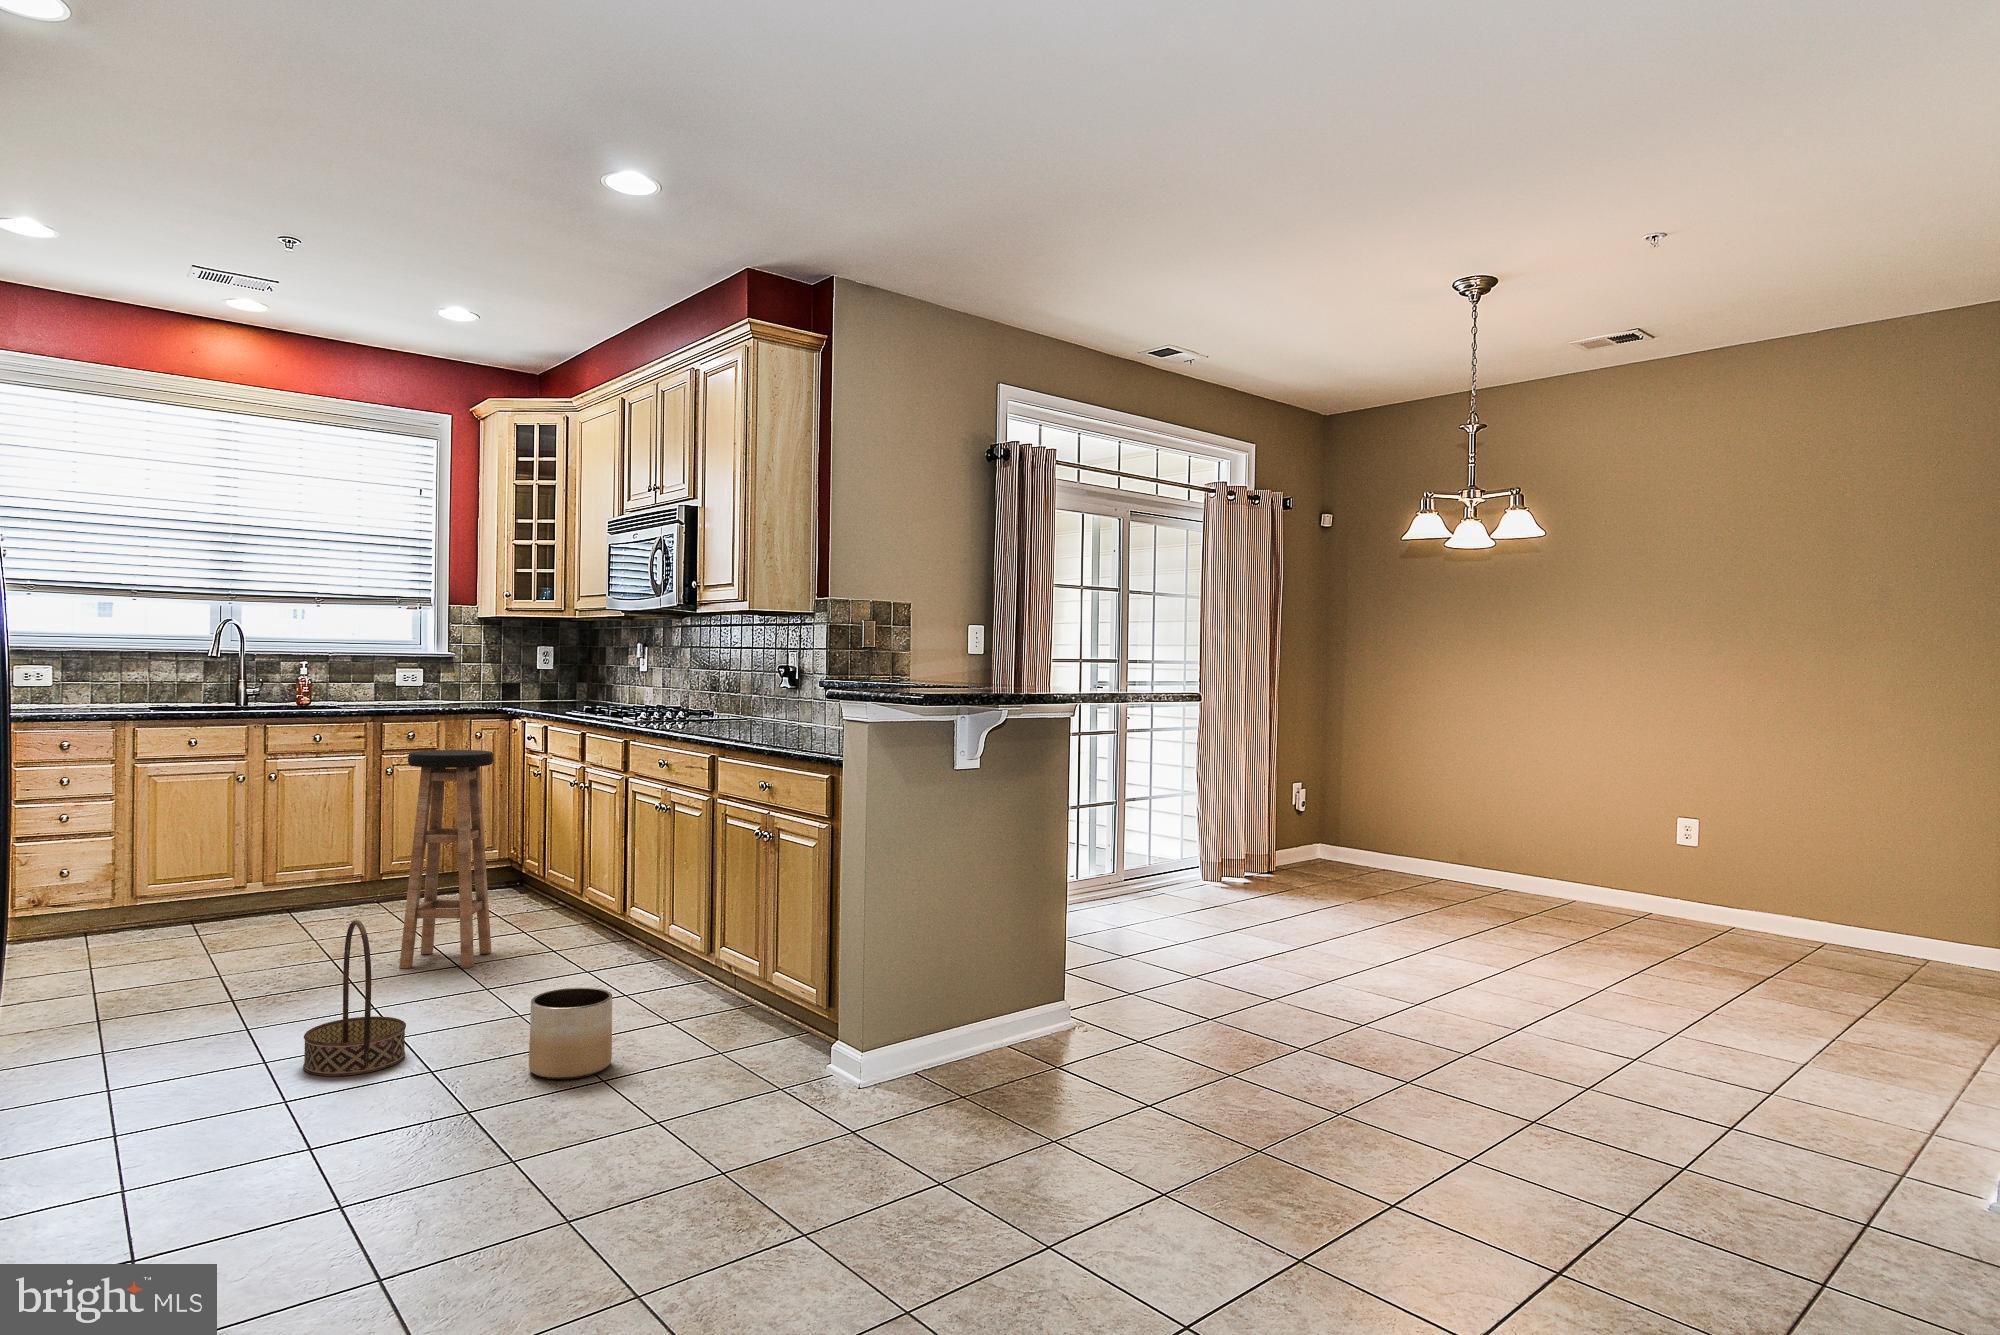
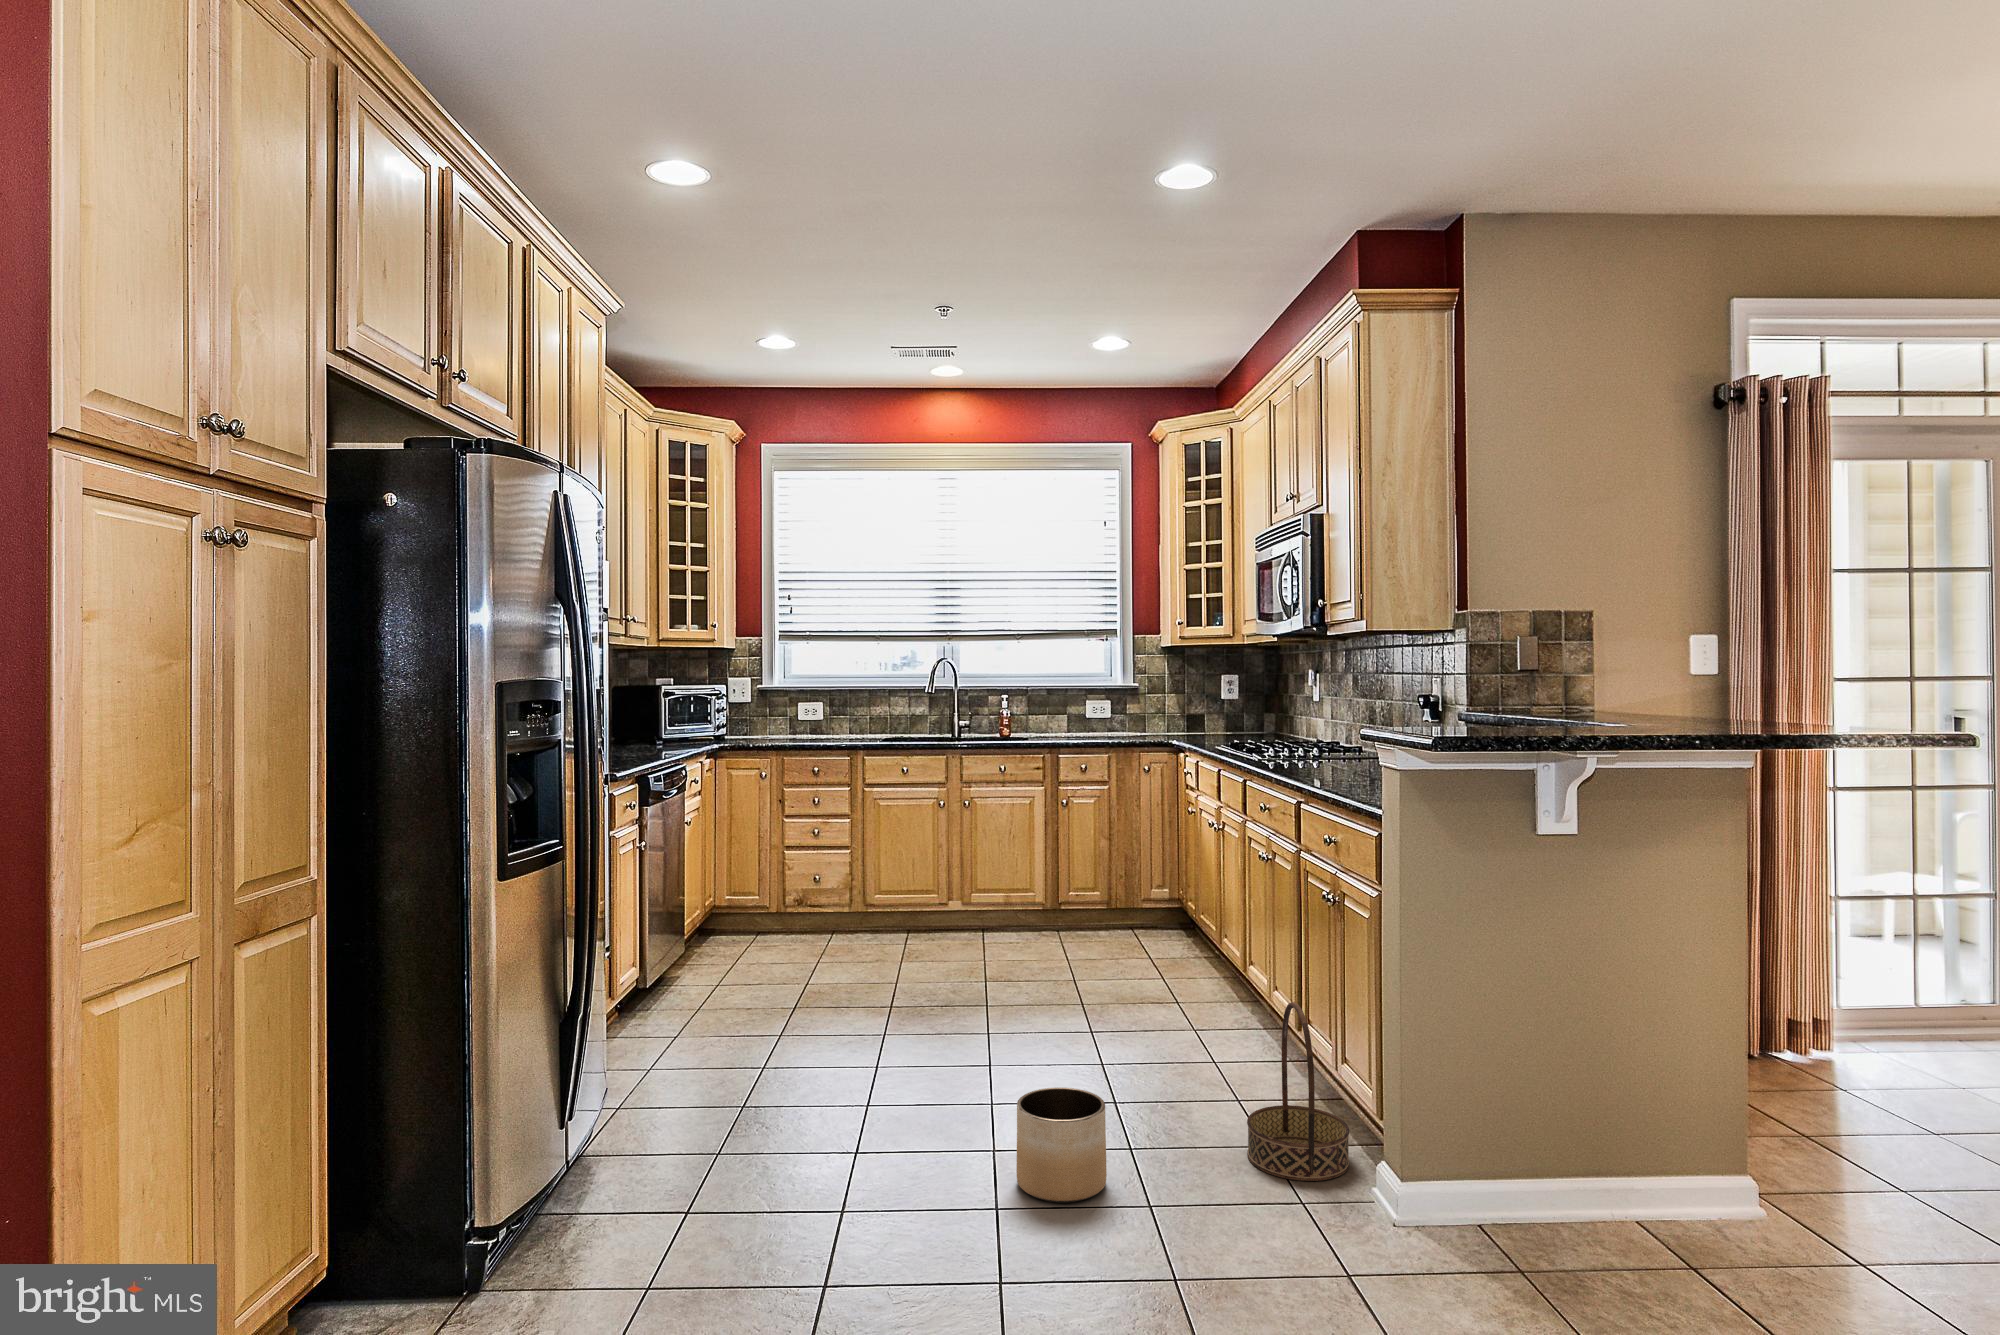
bar stool: present [399,750,493,968] -> none [1017,791,1109,1019]
basket: present [303,920,406,1076] -> present [1247,1002,1350,1181]

